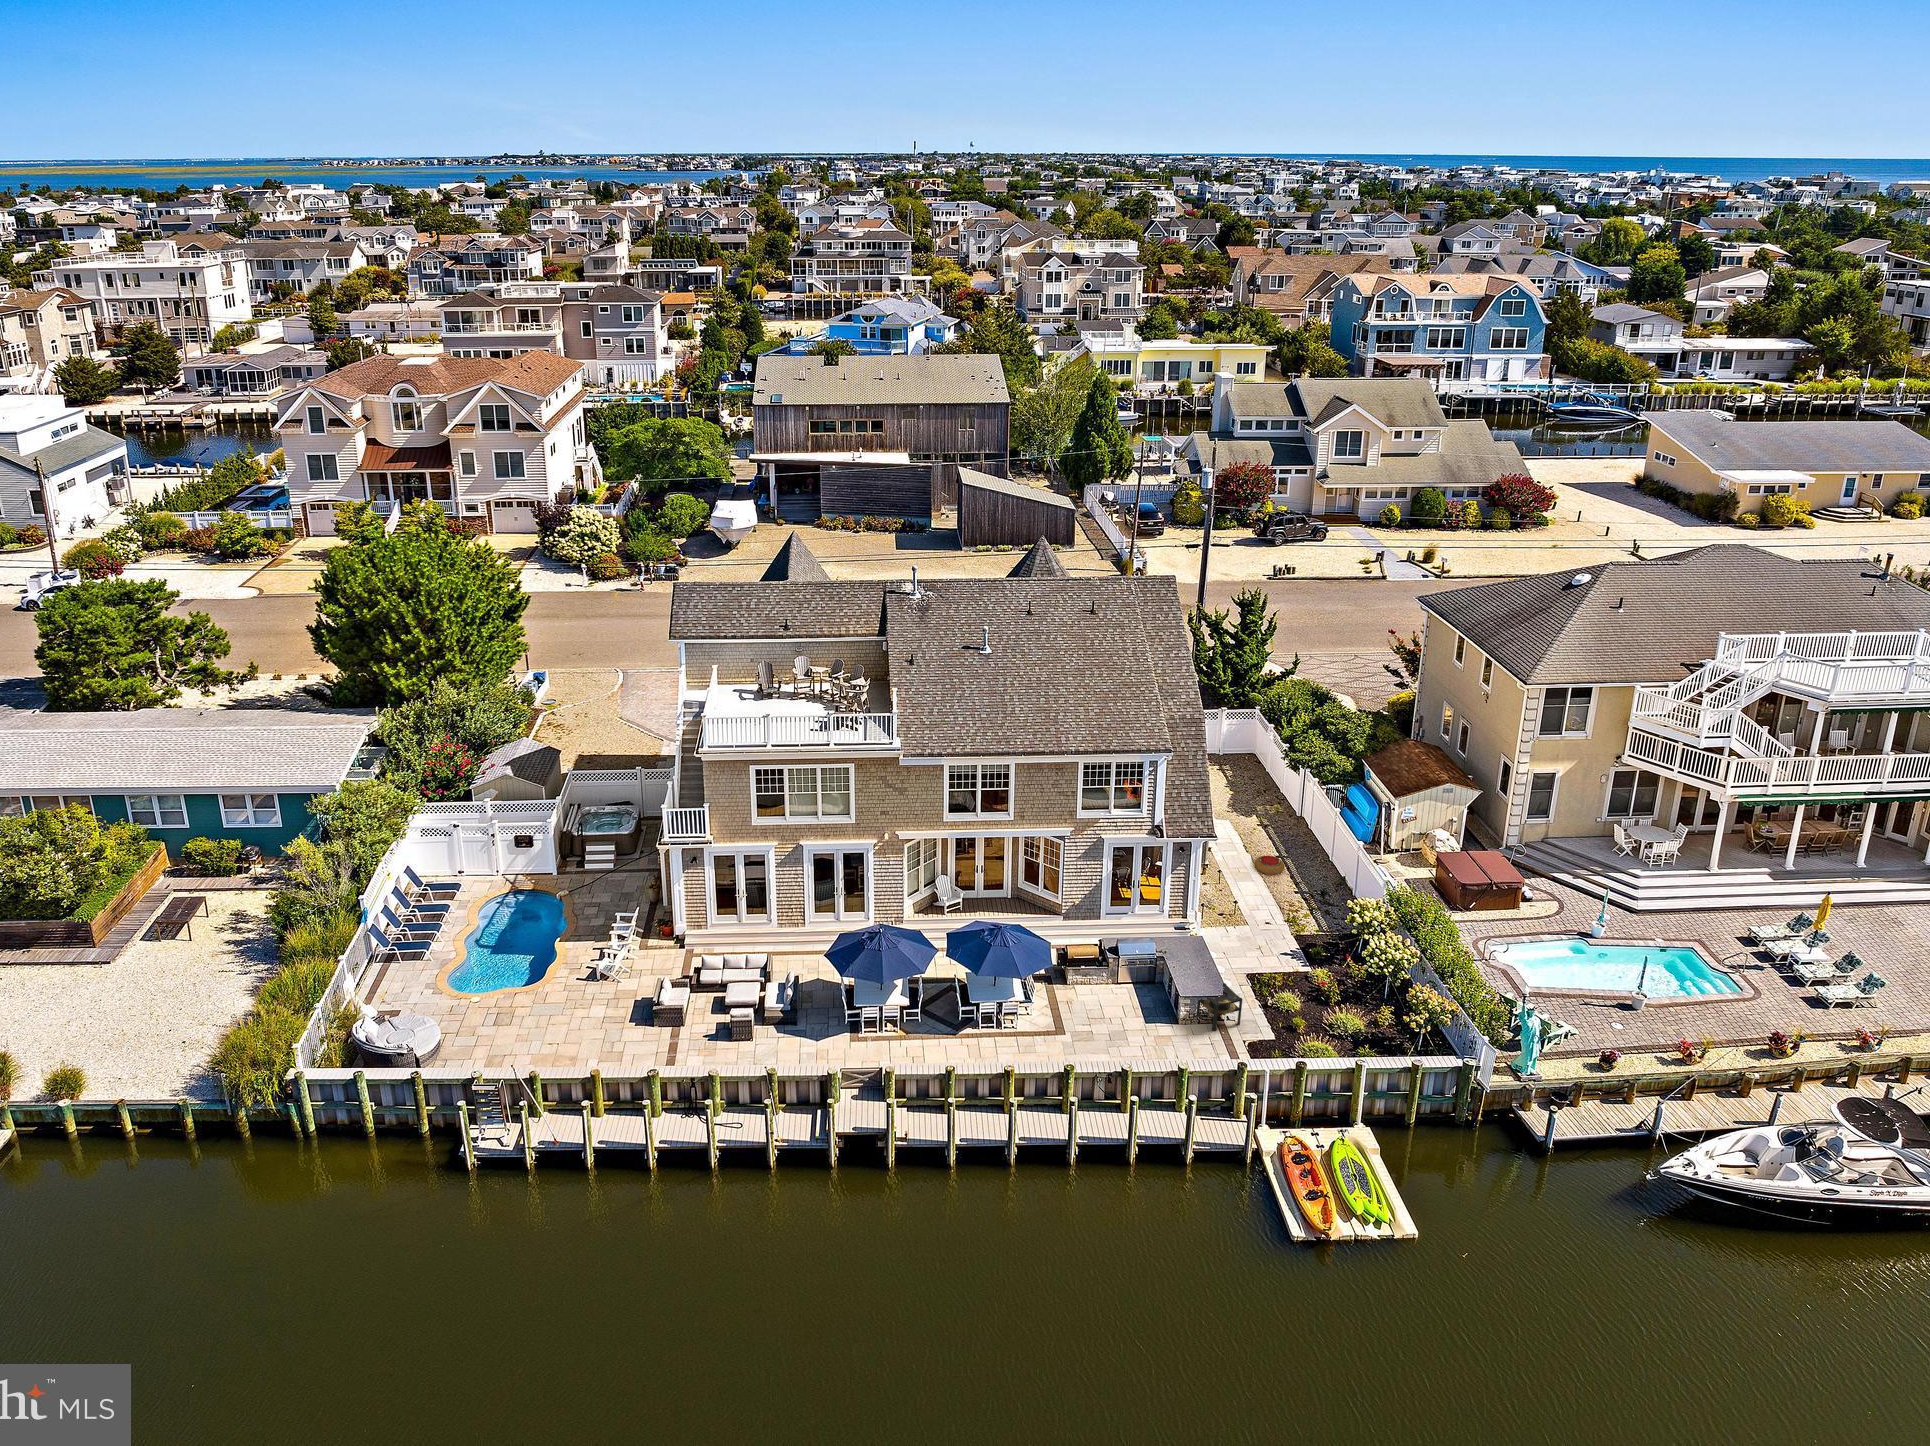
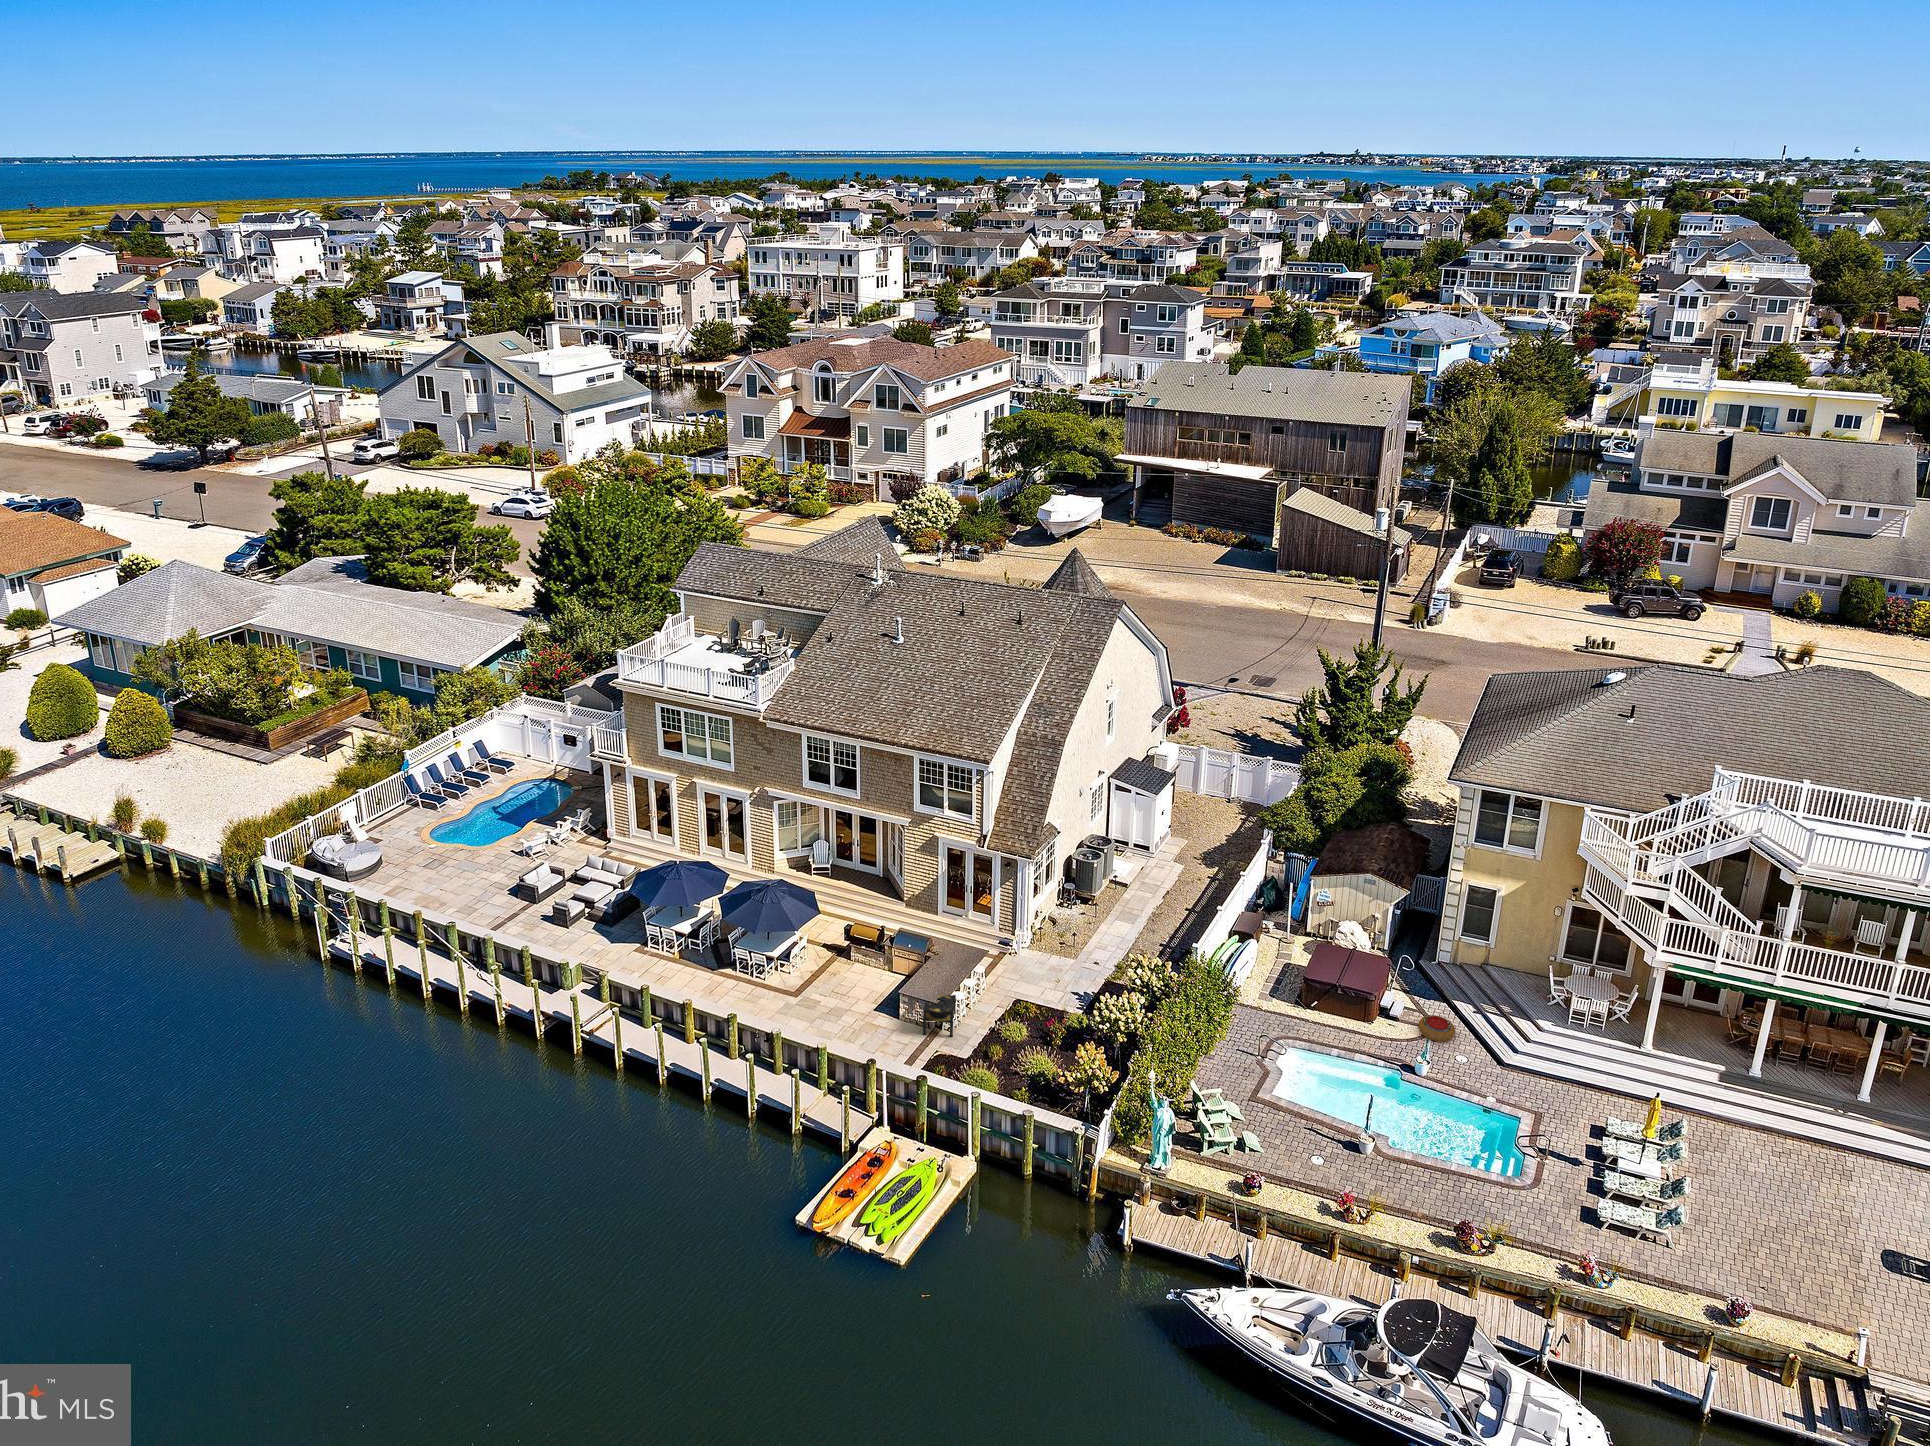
pouf: present [1254,856,1285,875] -> present [1418,1015,1455,1042]

